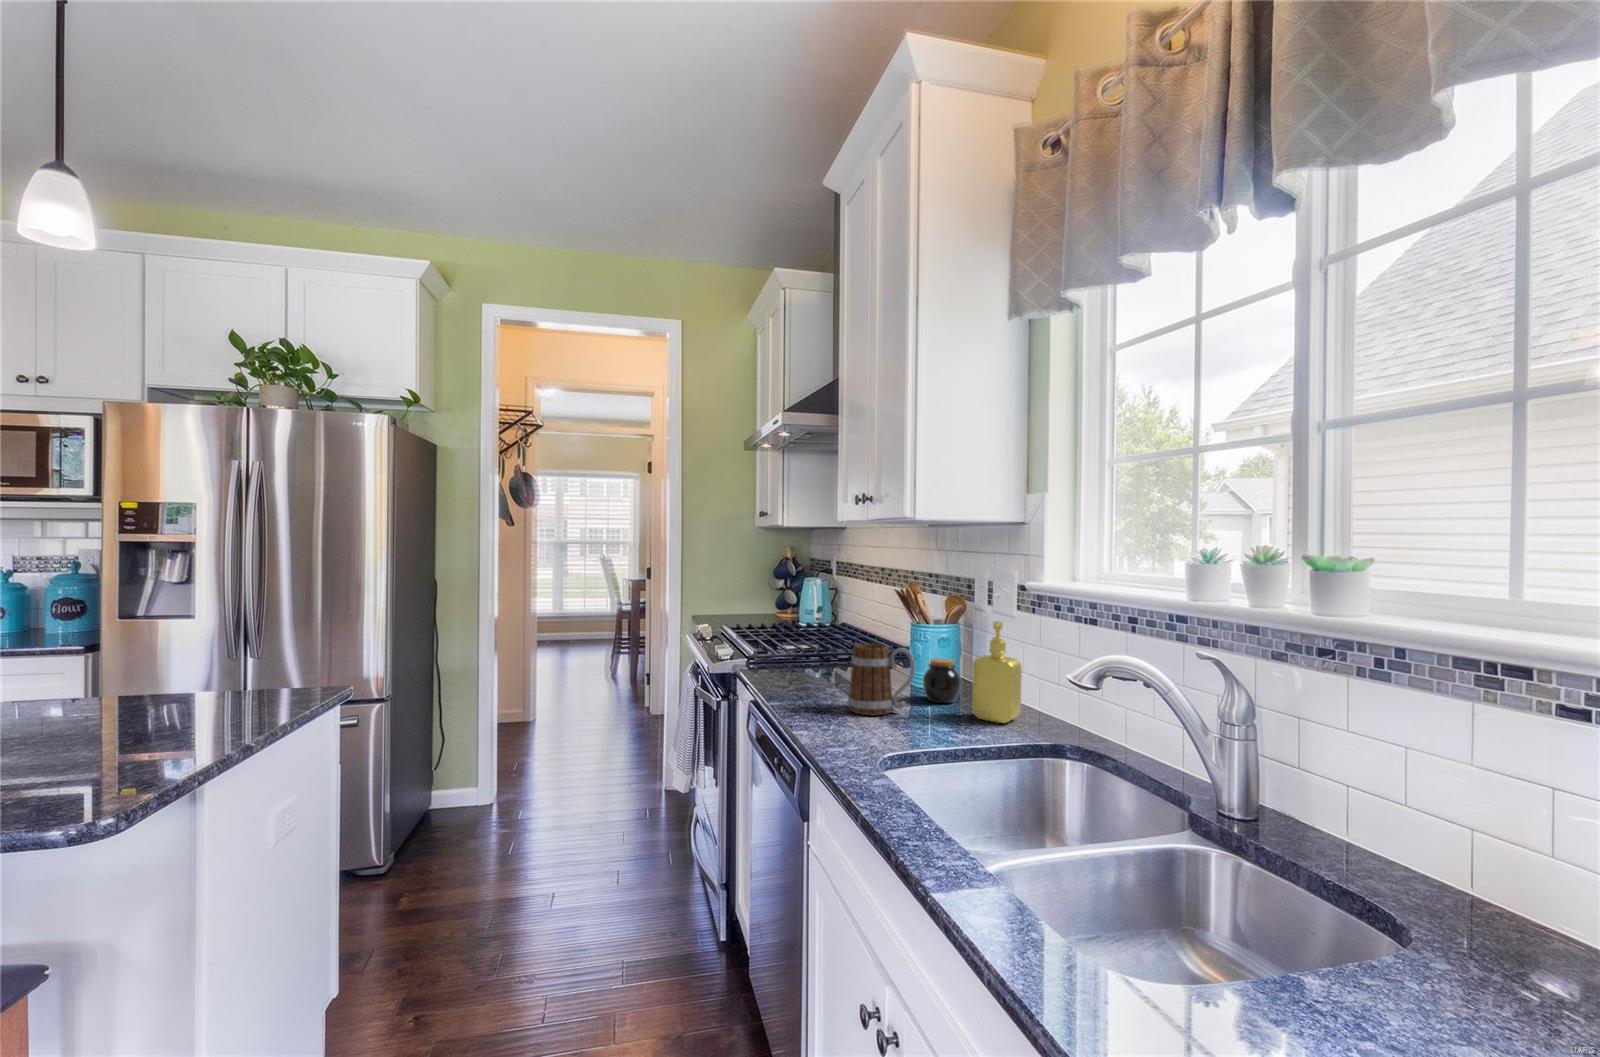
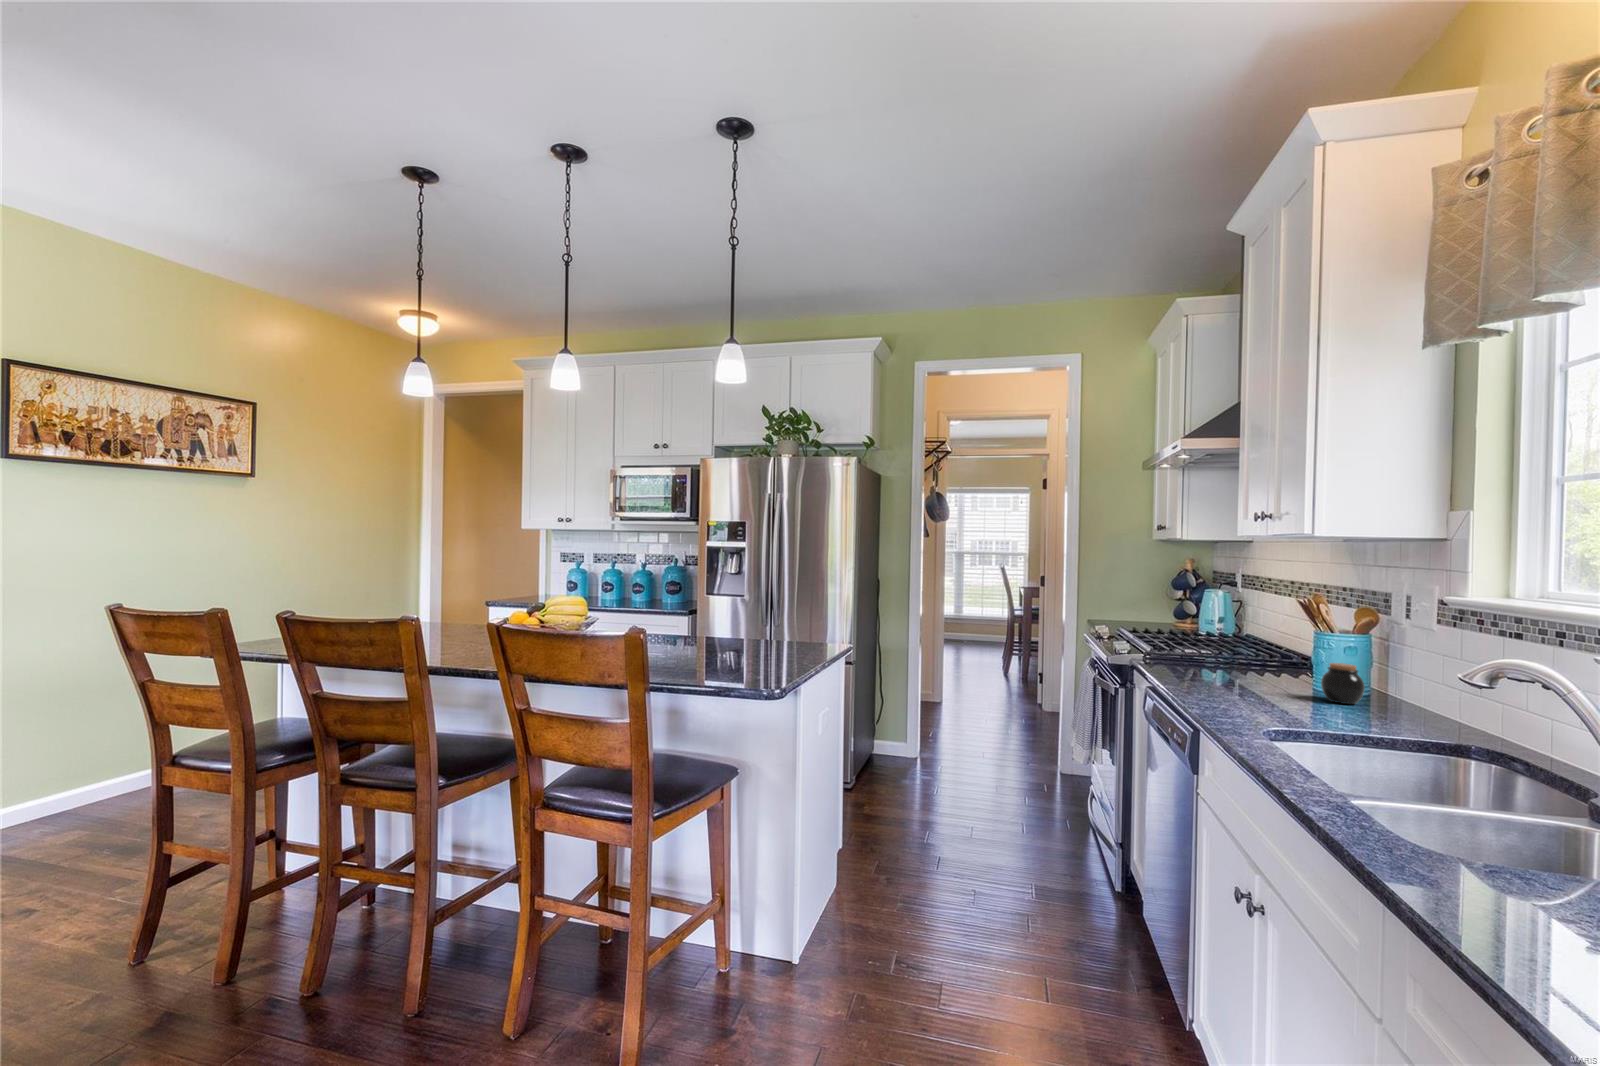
soap dispenser: present [972,621,1022,723] -> none [1372,630,1431,724]
mug: present [848,643,915,715] -> none [1238,642,1309,704]

